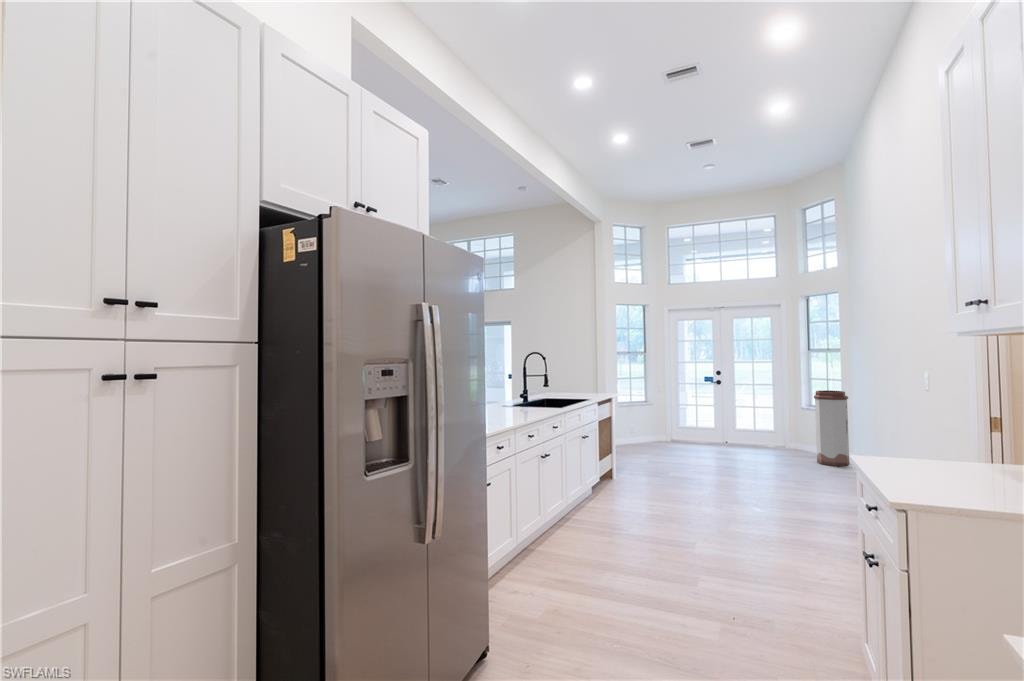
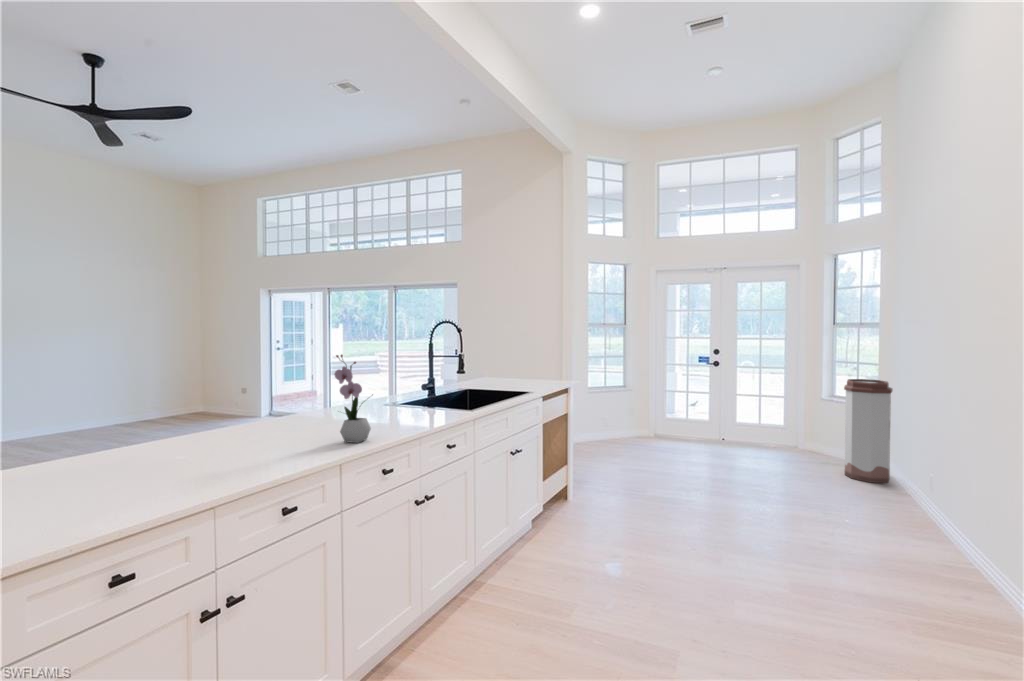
flower arrangement: none [511,368,528,416] -> present [334,355,371,443]

